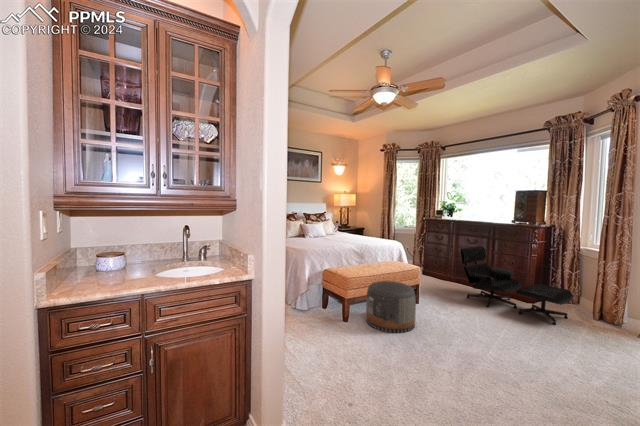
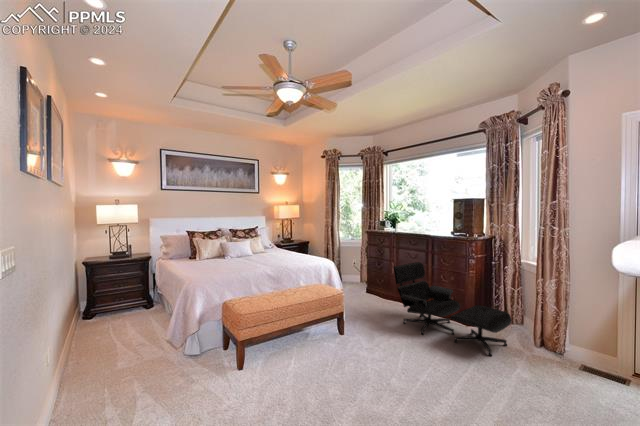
pouf: present [366,281,416,333] -> none [267,314,326,384]

